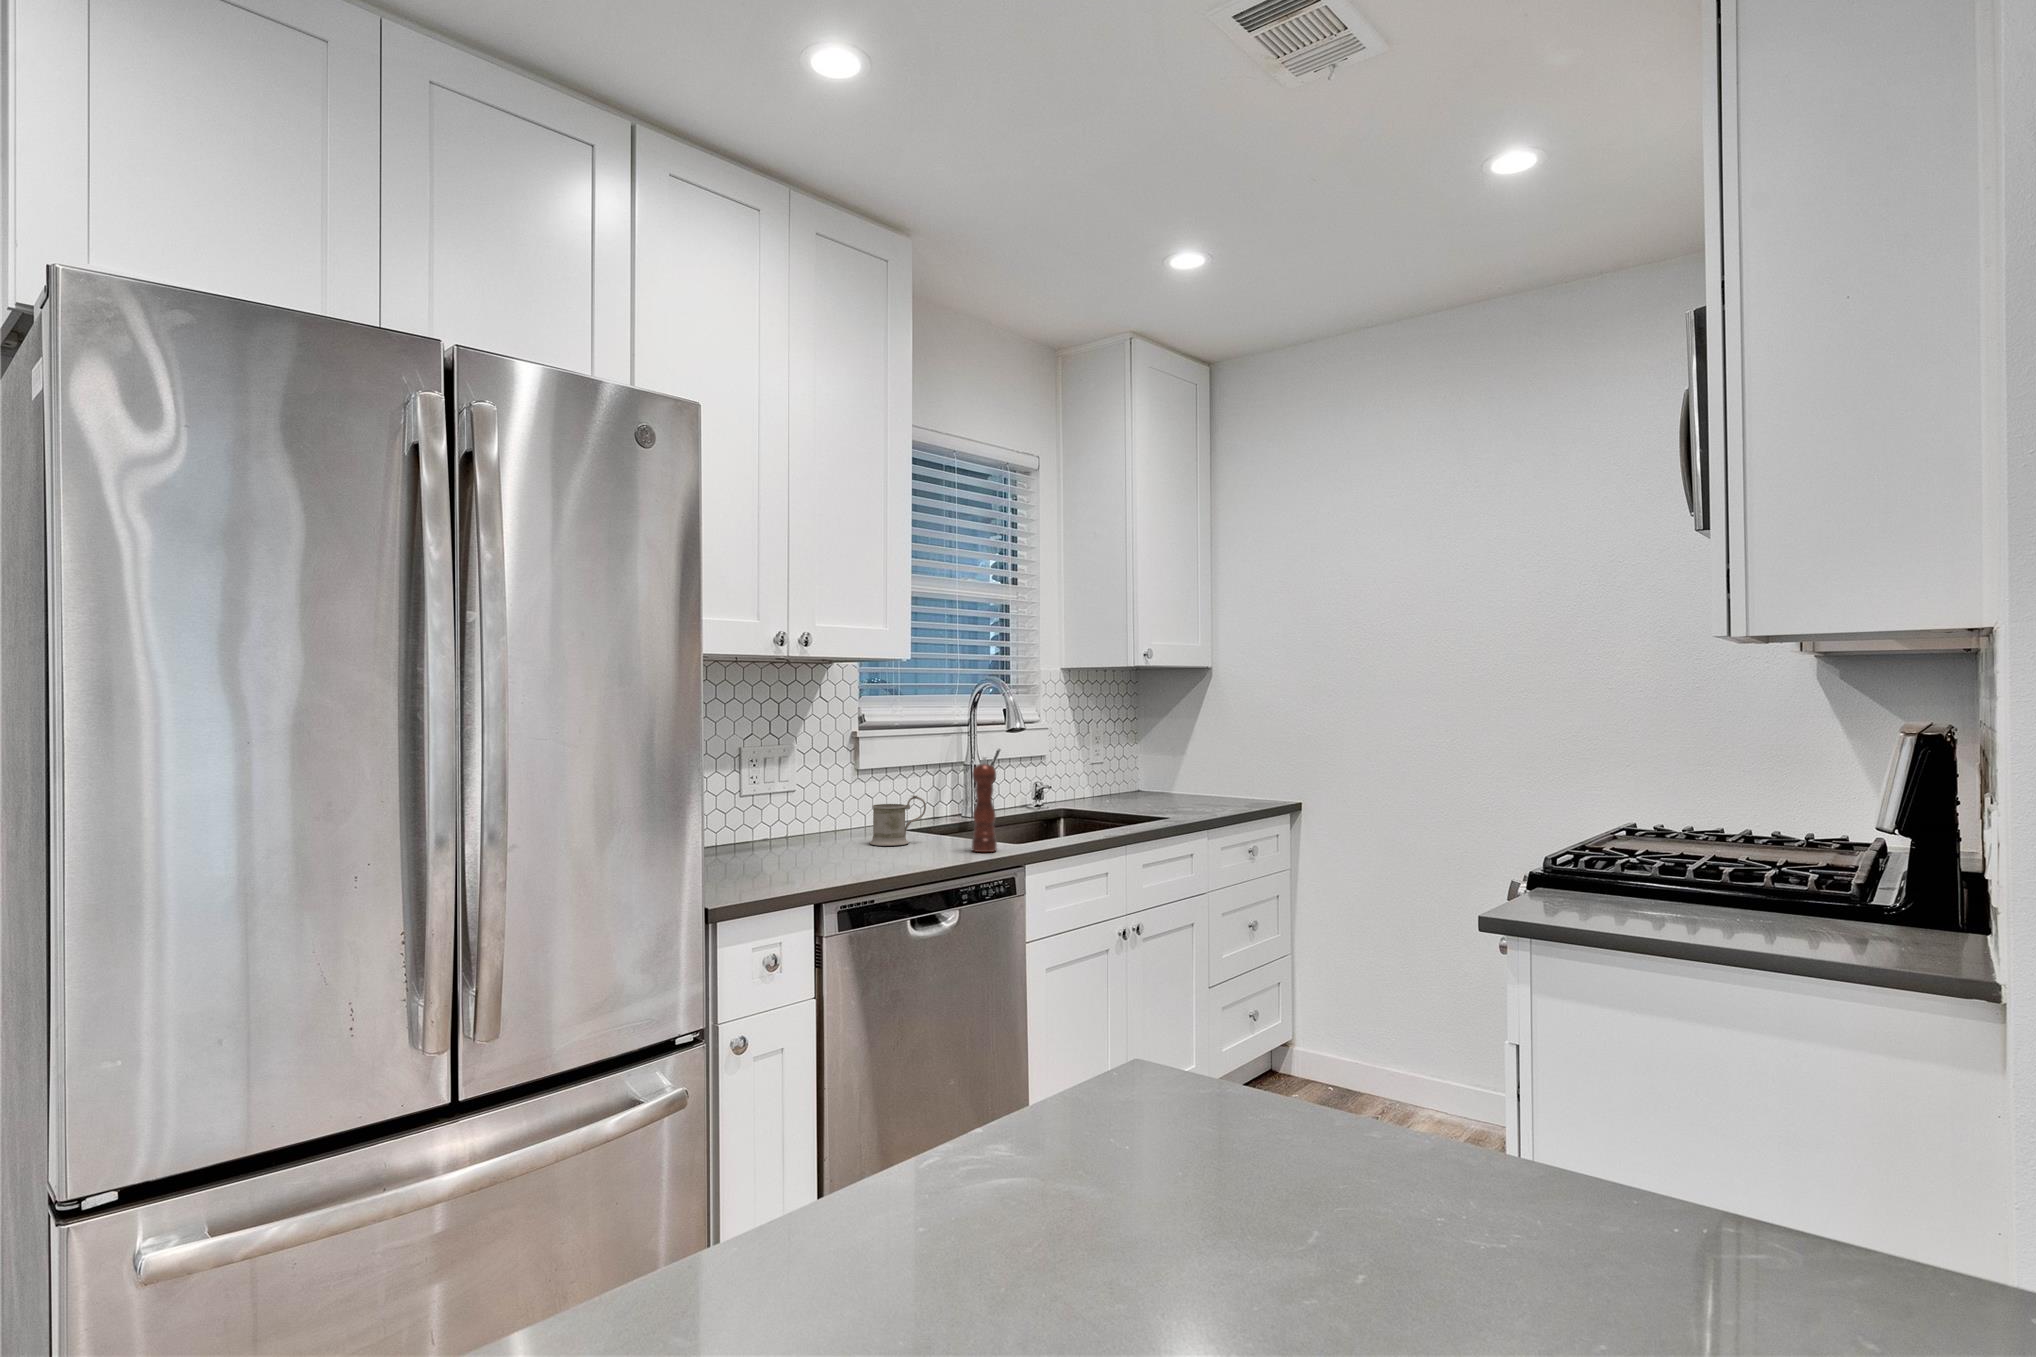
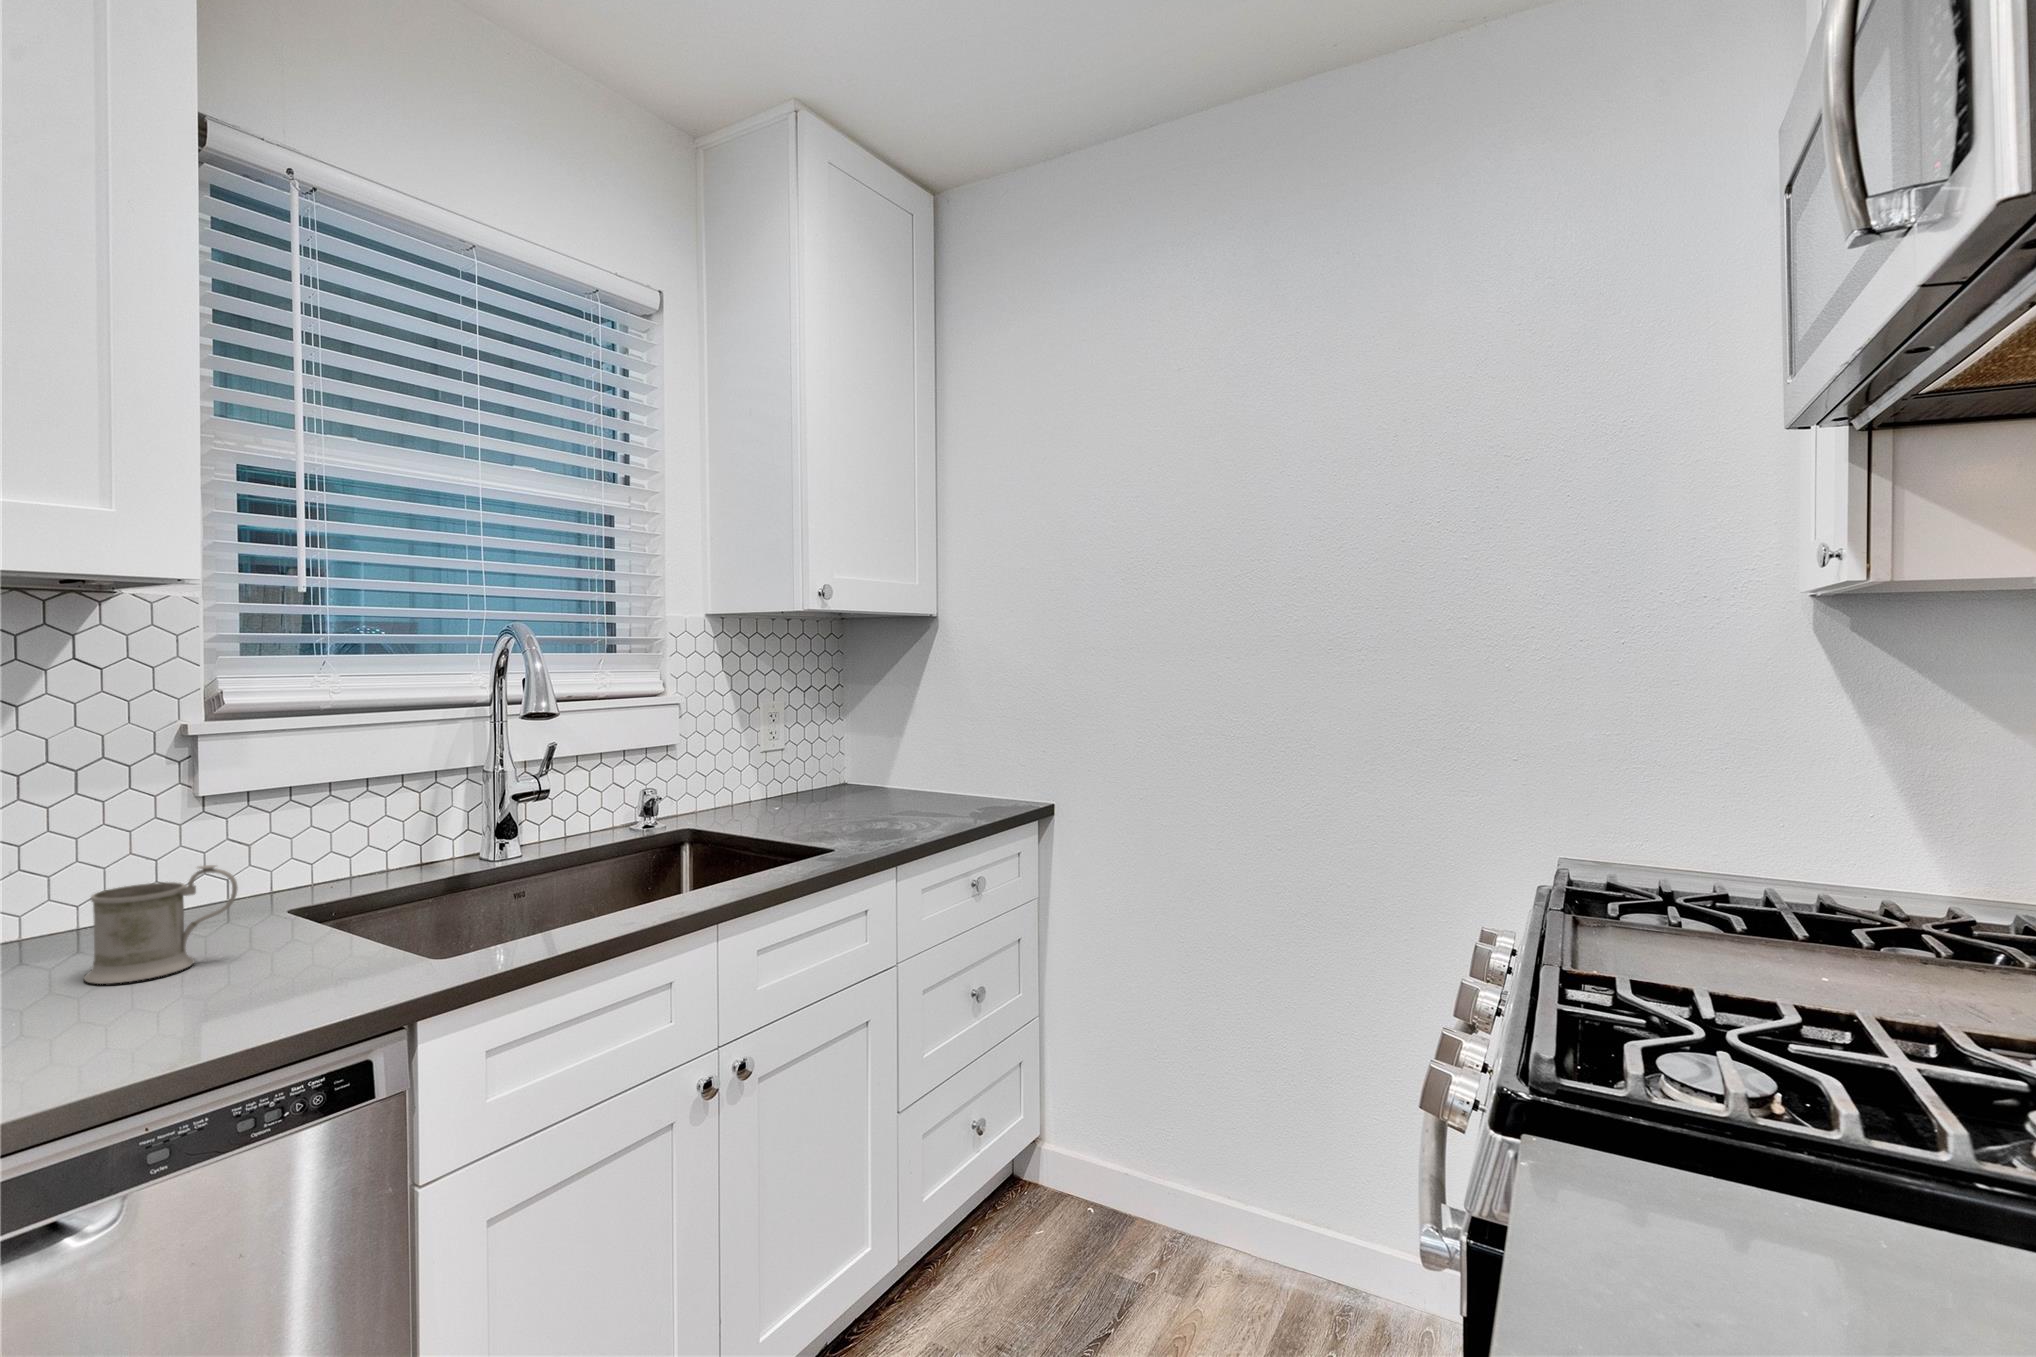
pepper mill: present [972,757,997,852] -> none [280,791,348,1002]

